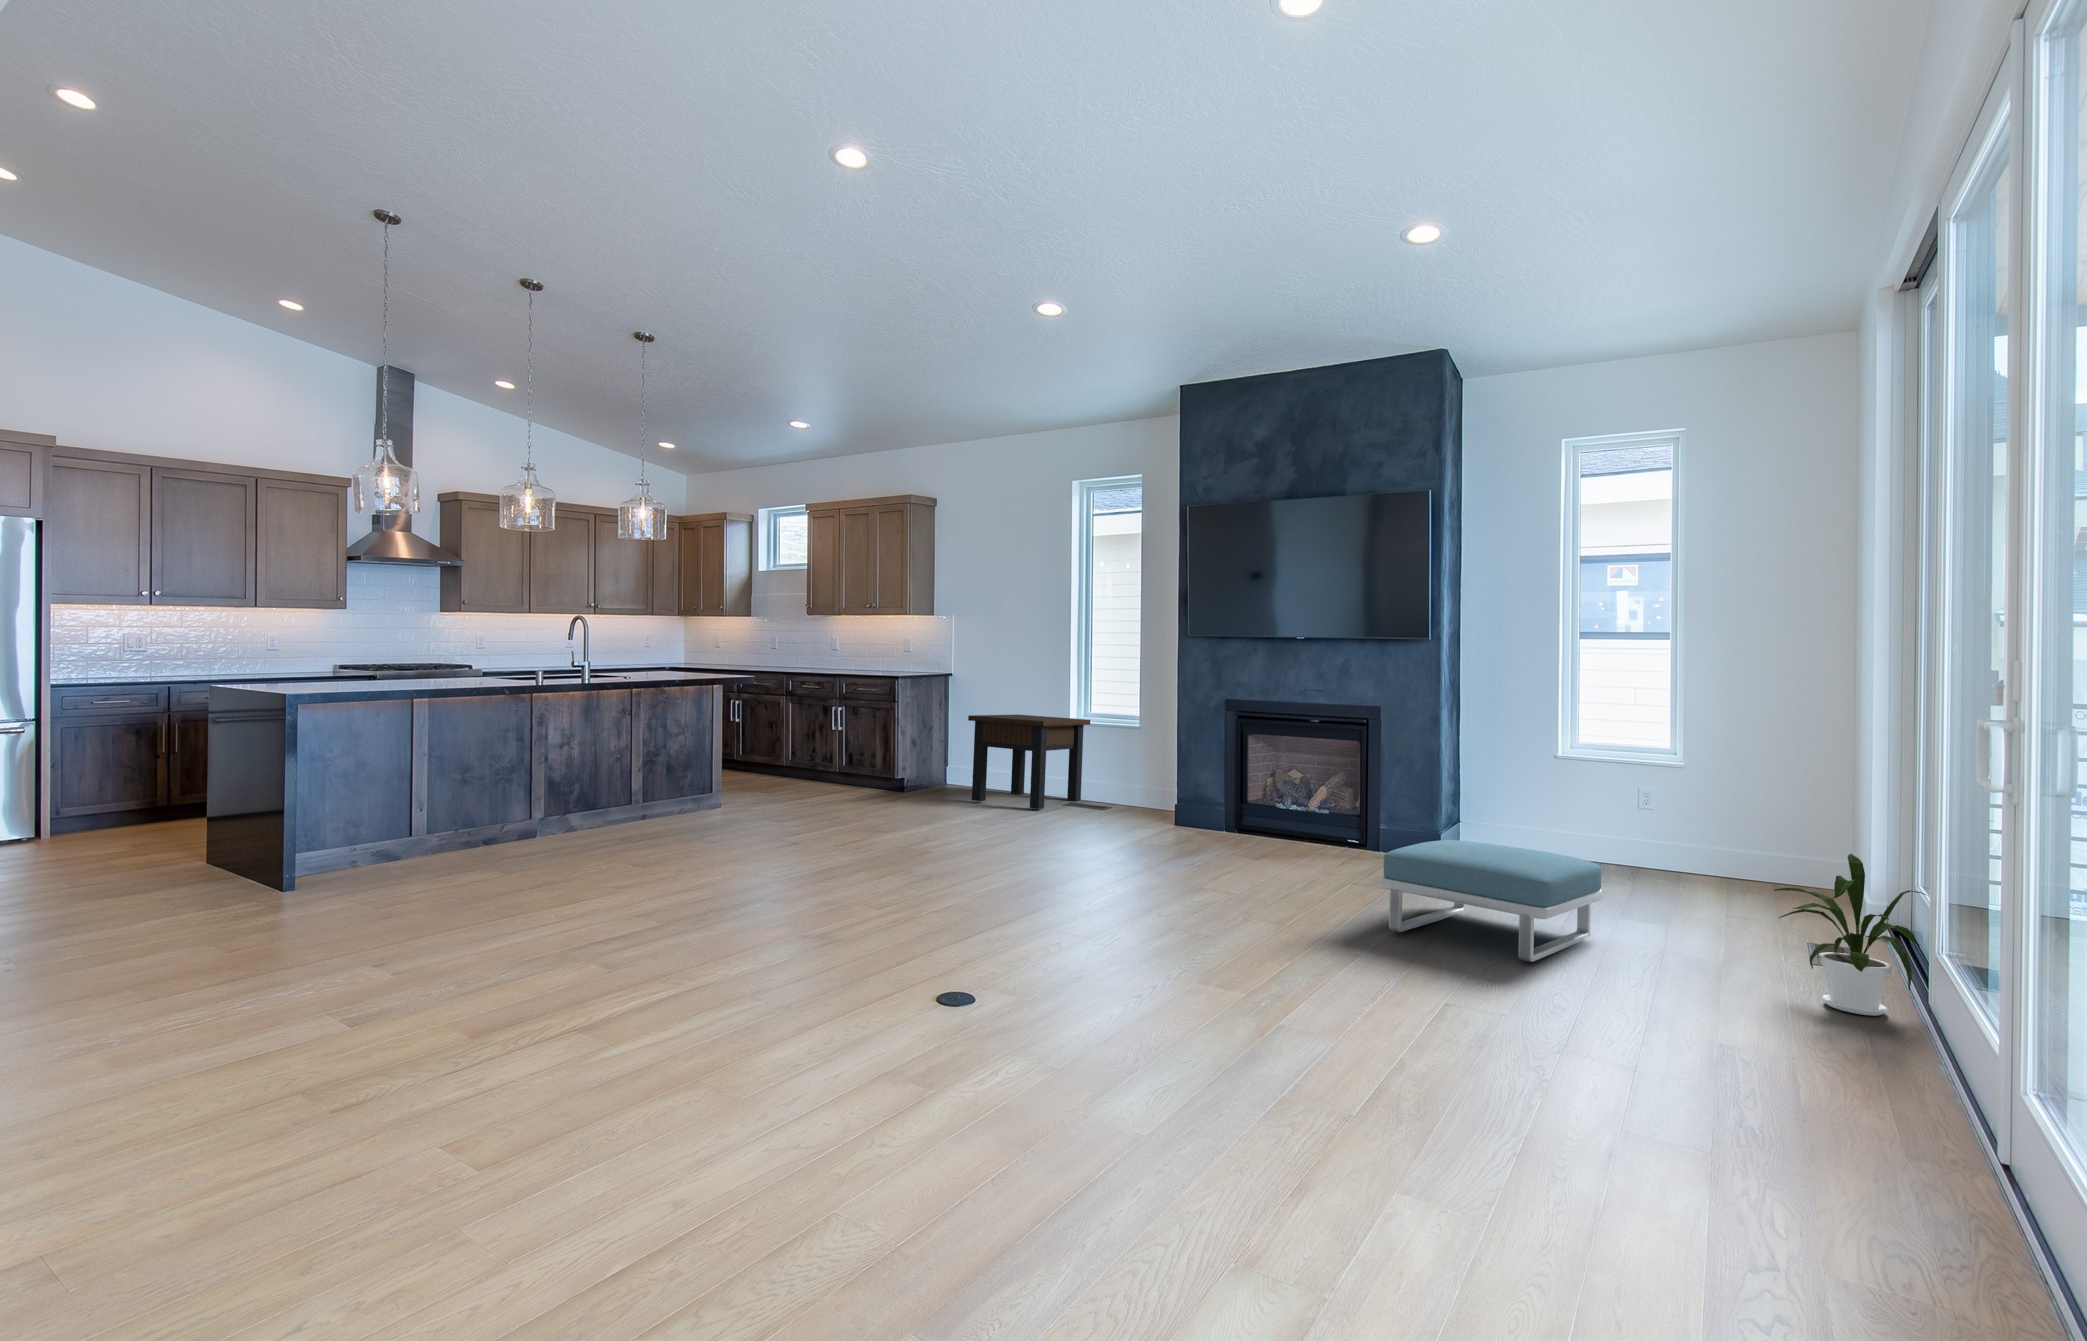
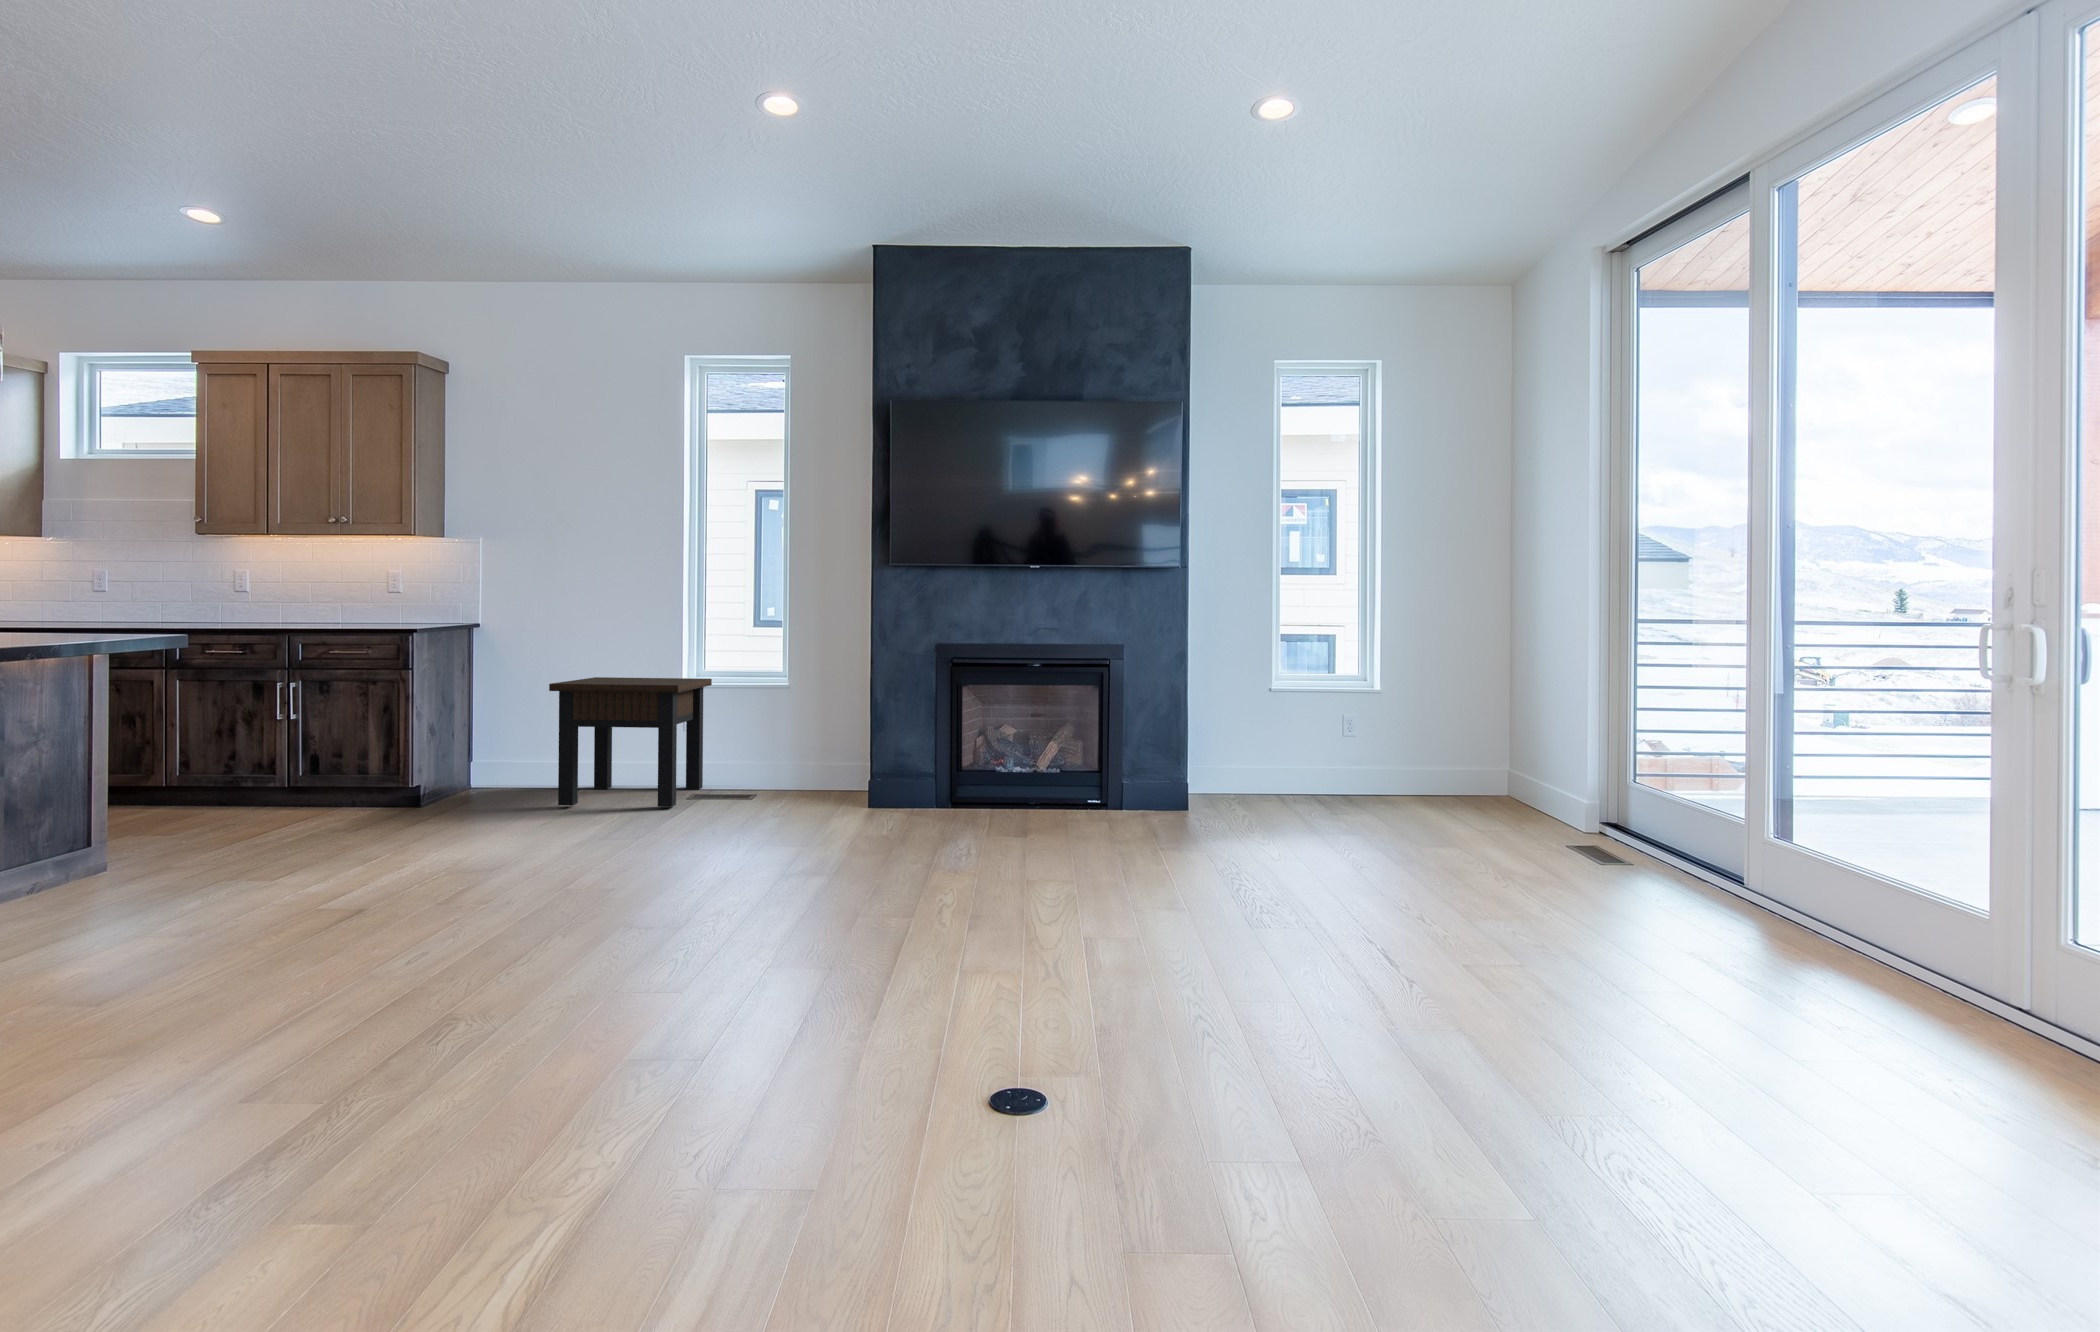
footstool: present [1381,840,1602,962] -> none [1273,790,1459,909]
house plant: present [1774,854,1926,1016] -> none [1602,764,1735,907]

